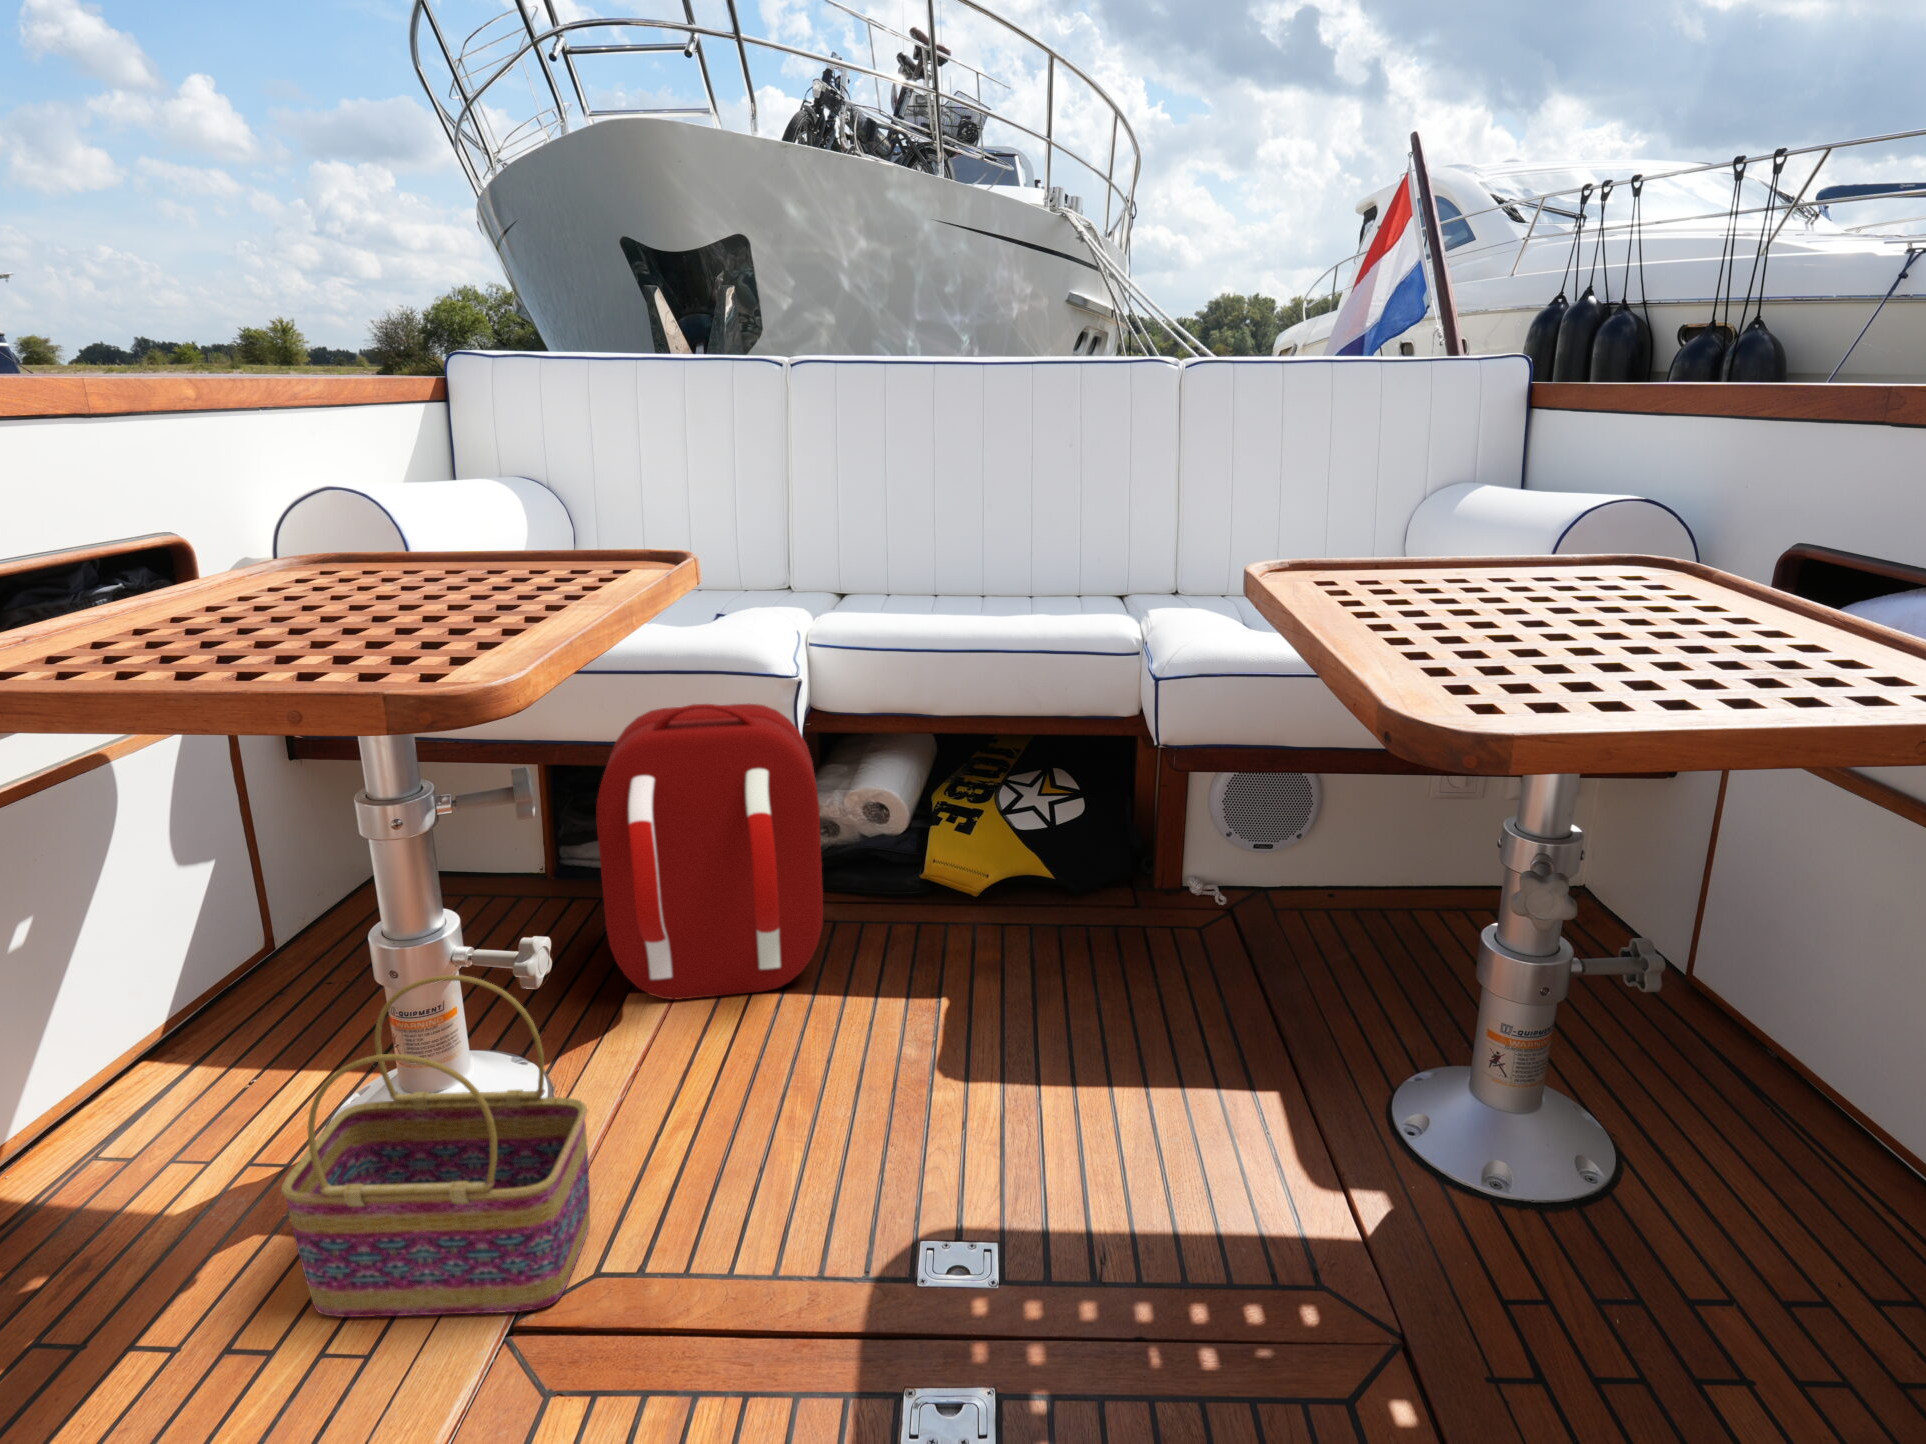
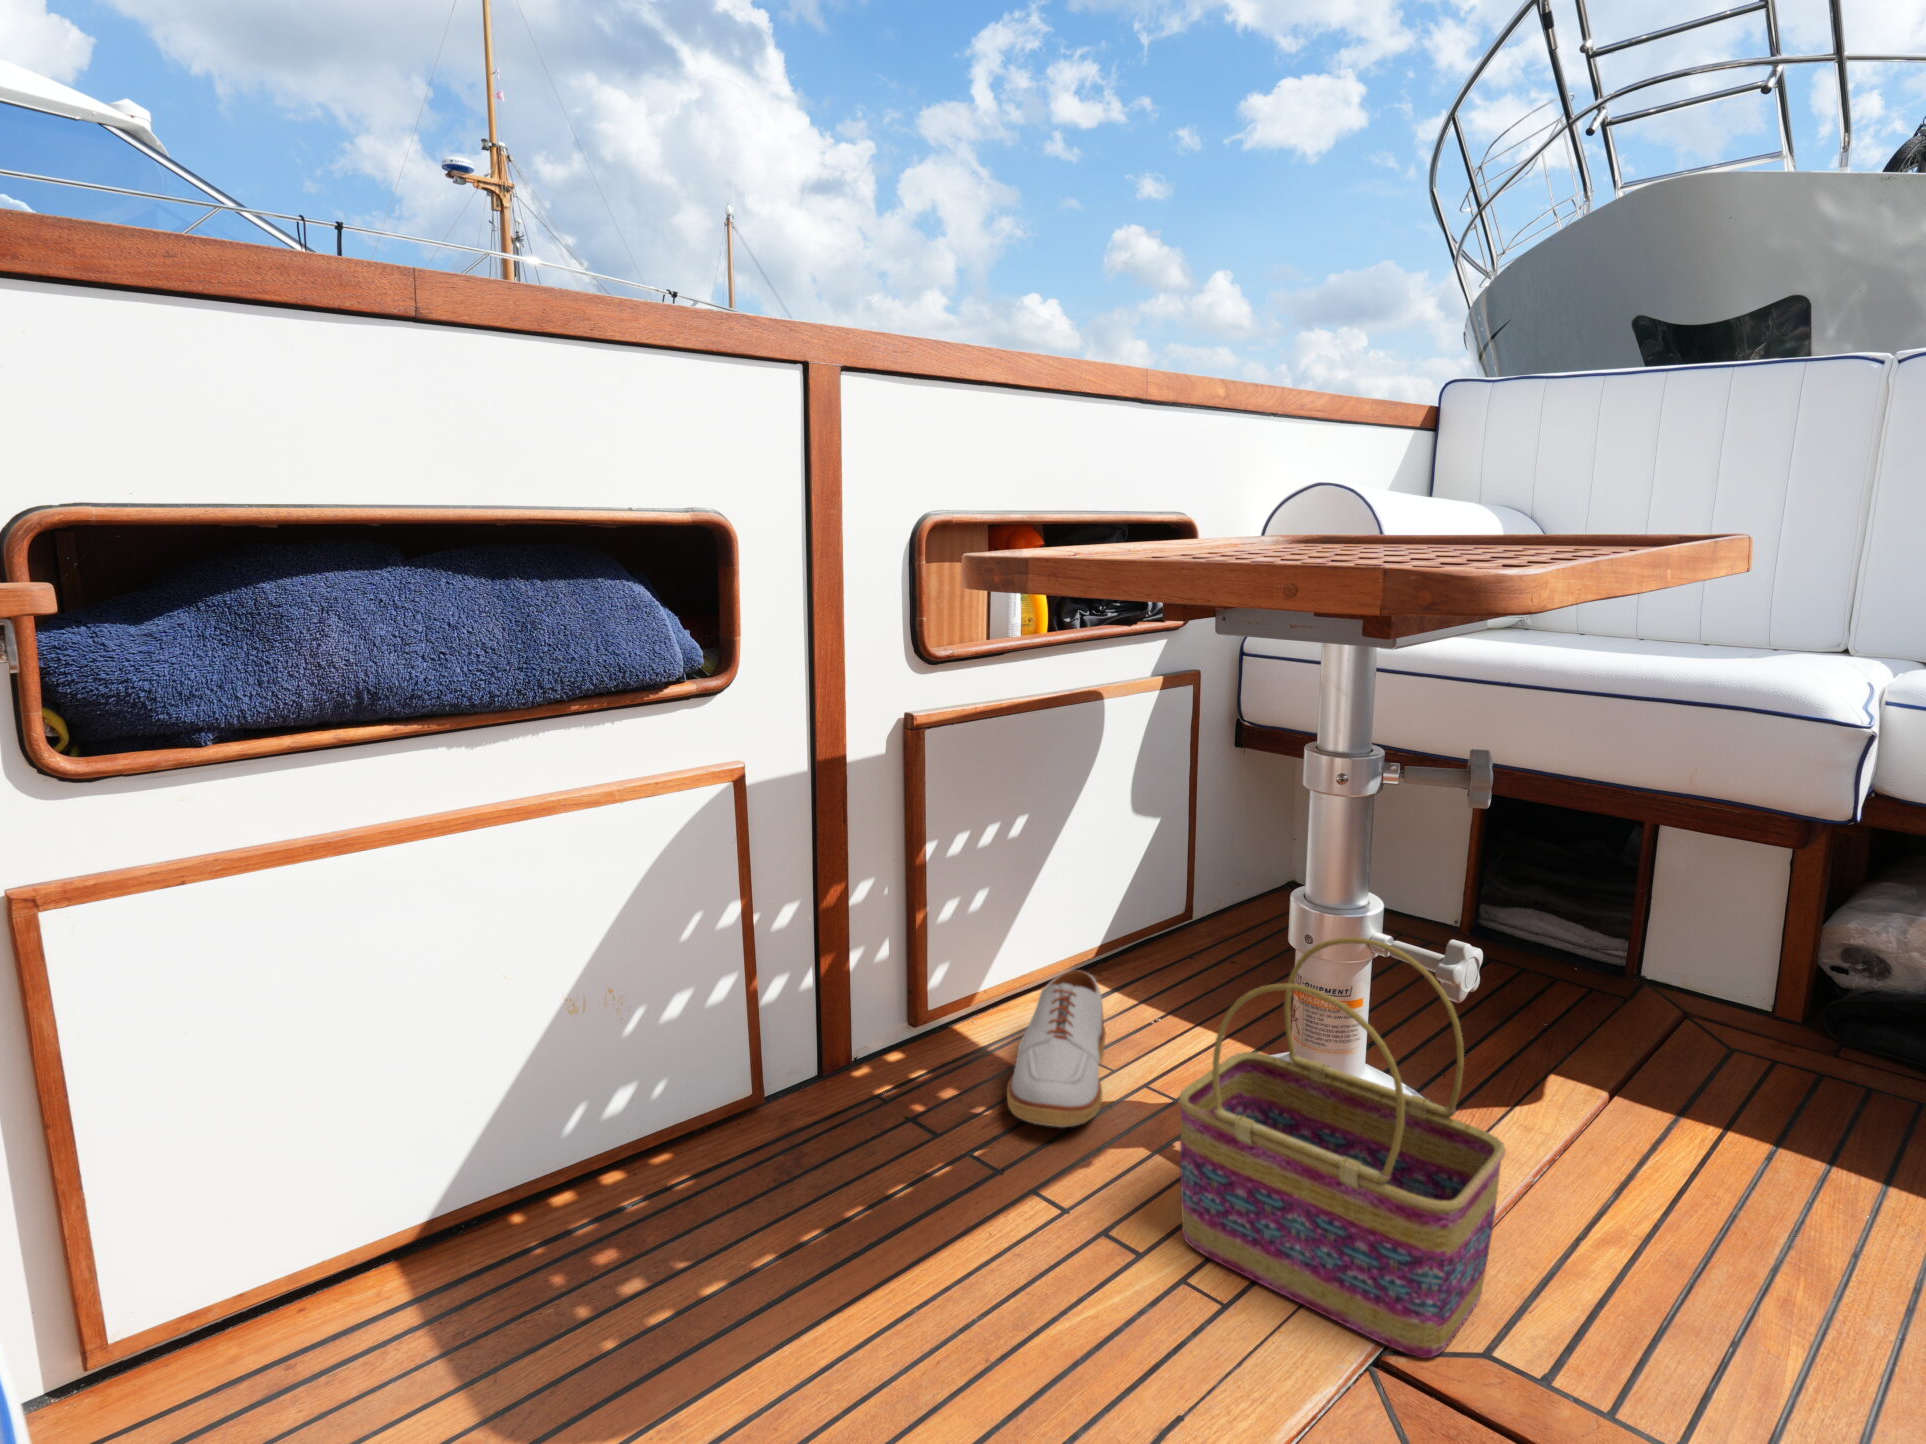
backpack: present [596,704,823,1000] -> none [1528,734,1886,1137]
shoe: none [72,1071,199,1272] -> present [1007,970,1106,1127]

